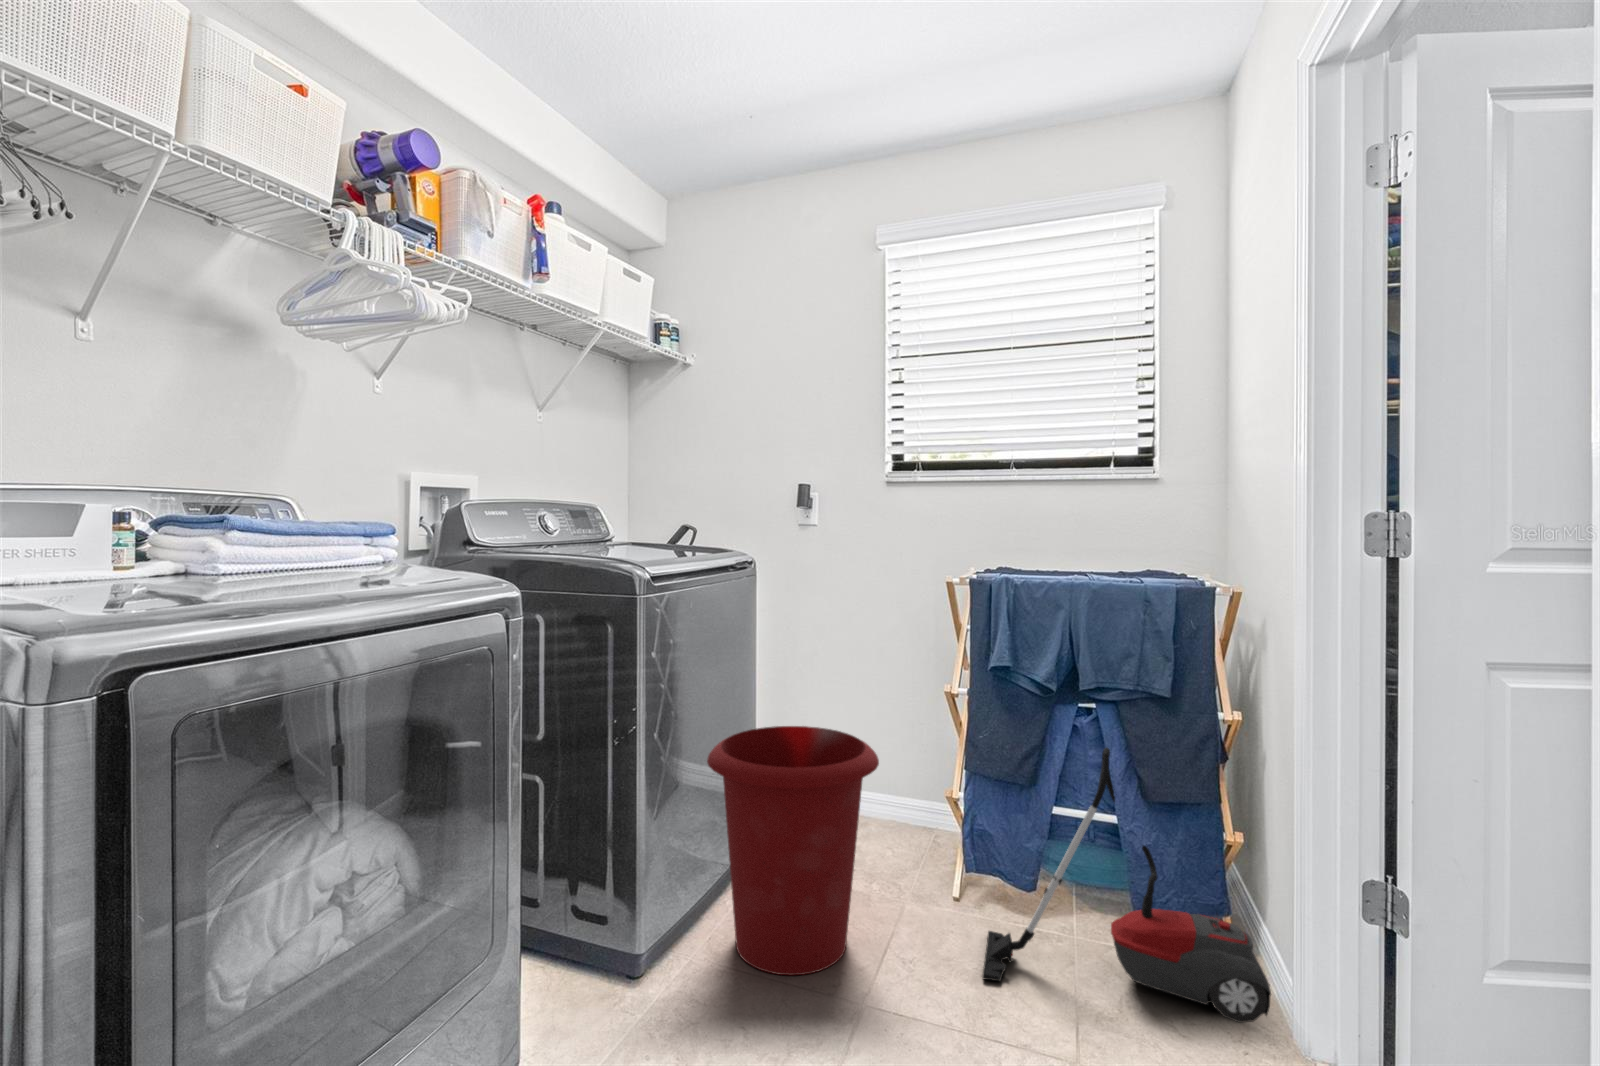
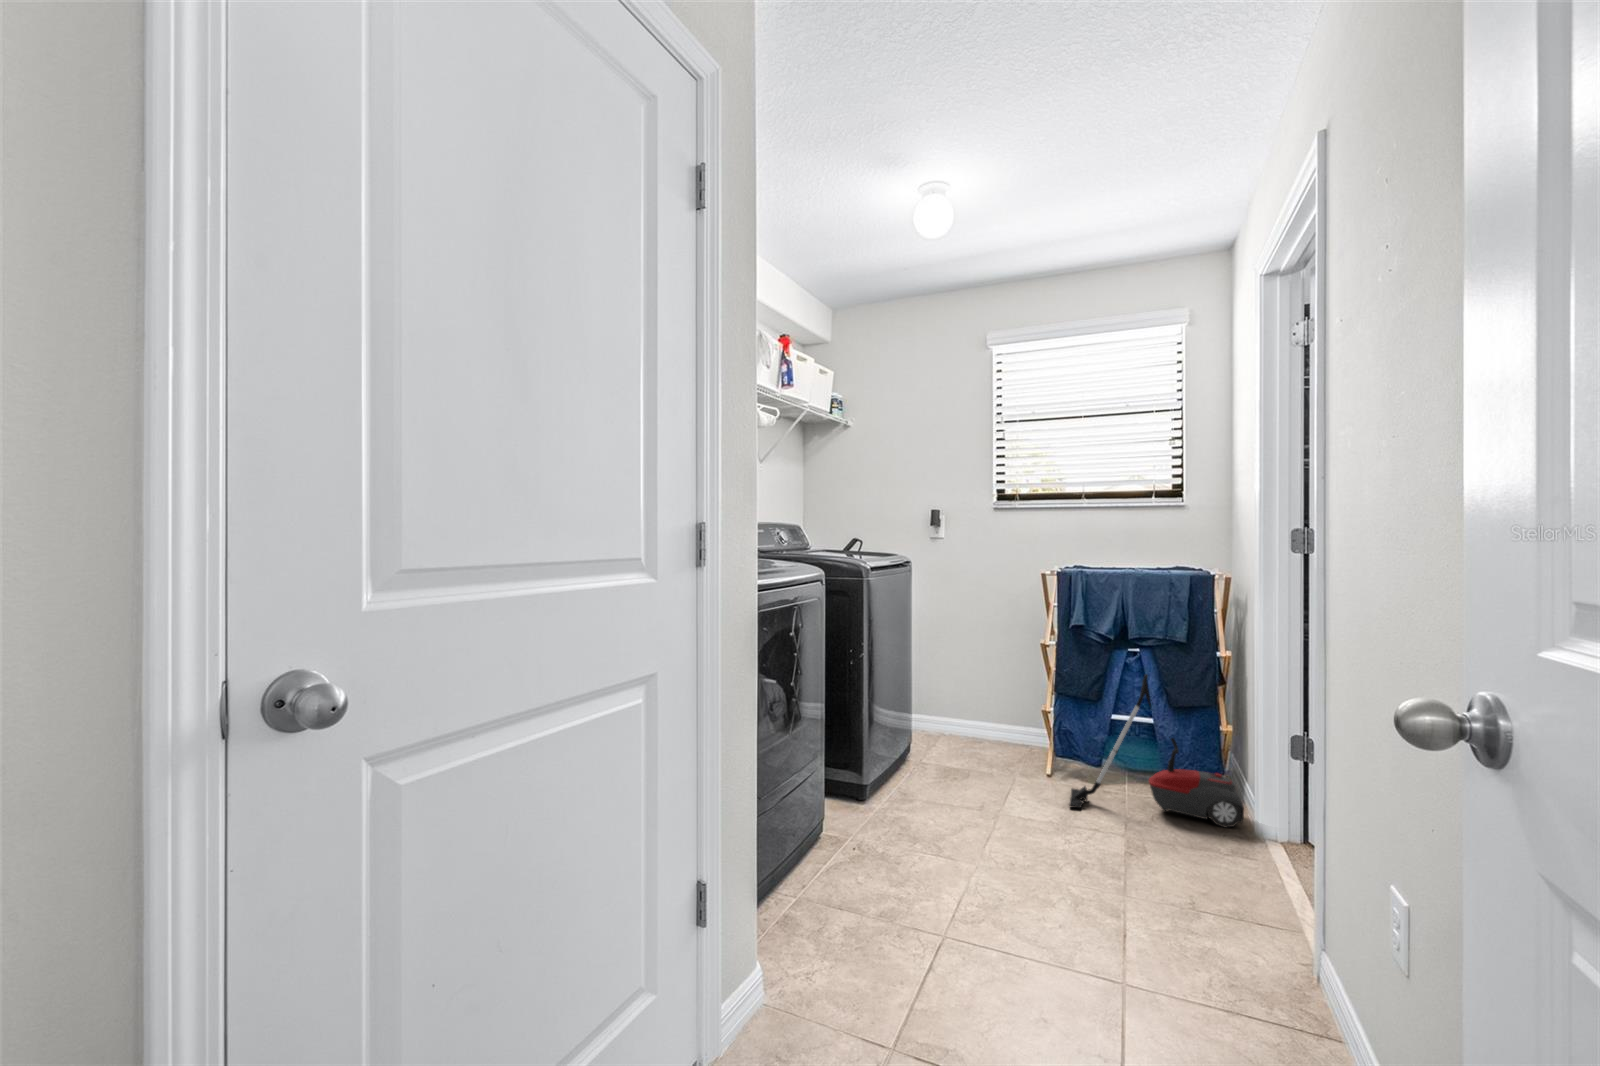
waste bin: present [707,726,879,975] -> none [897,663,1003,803]

